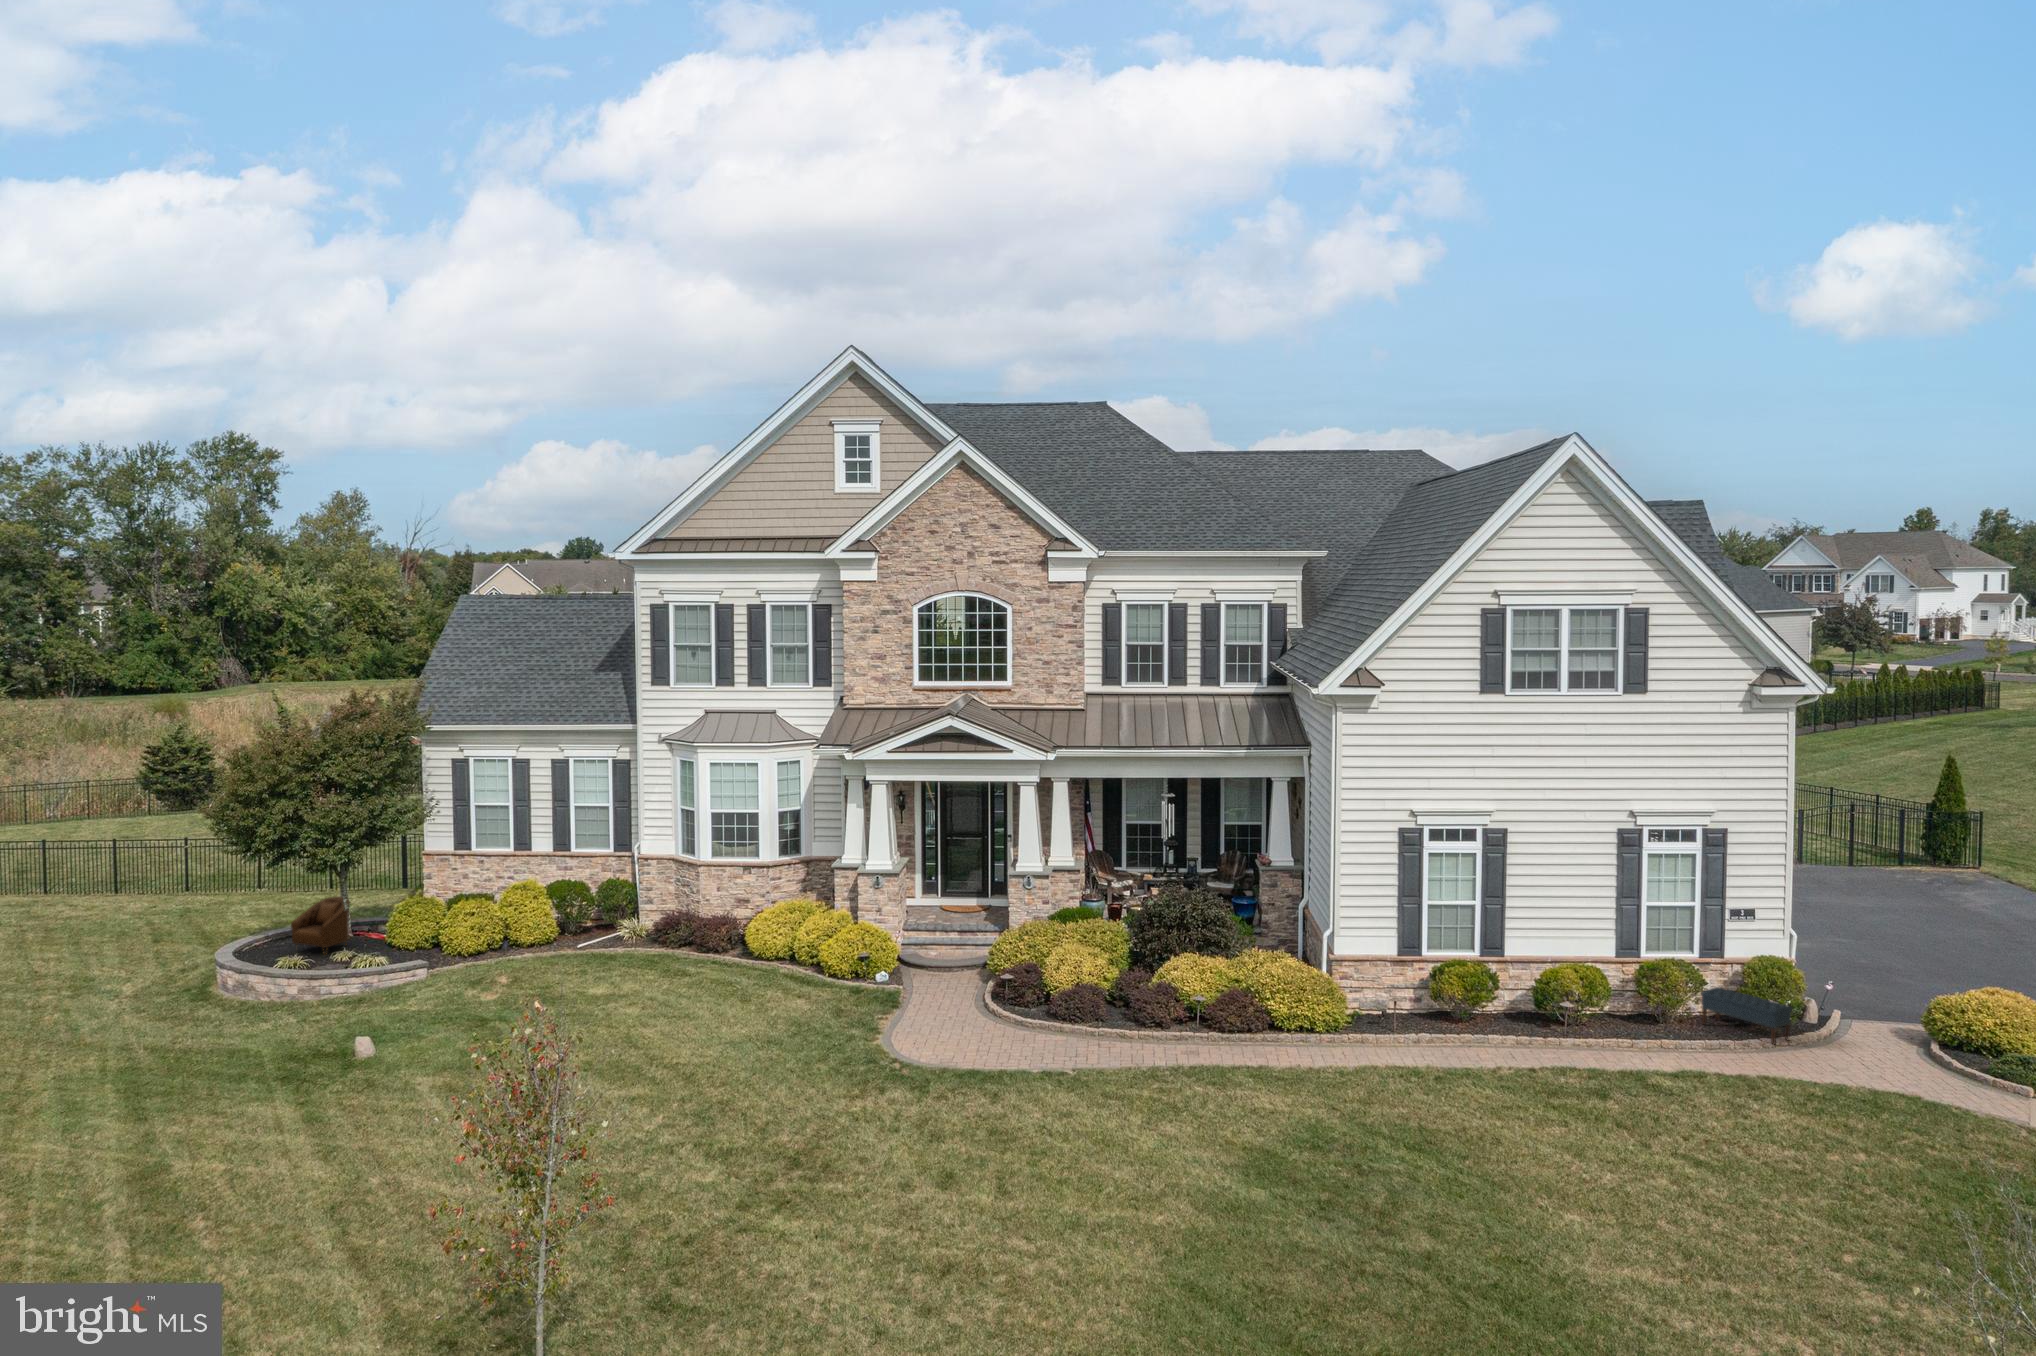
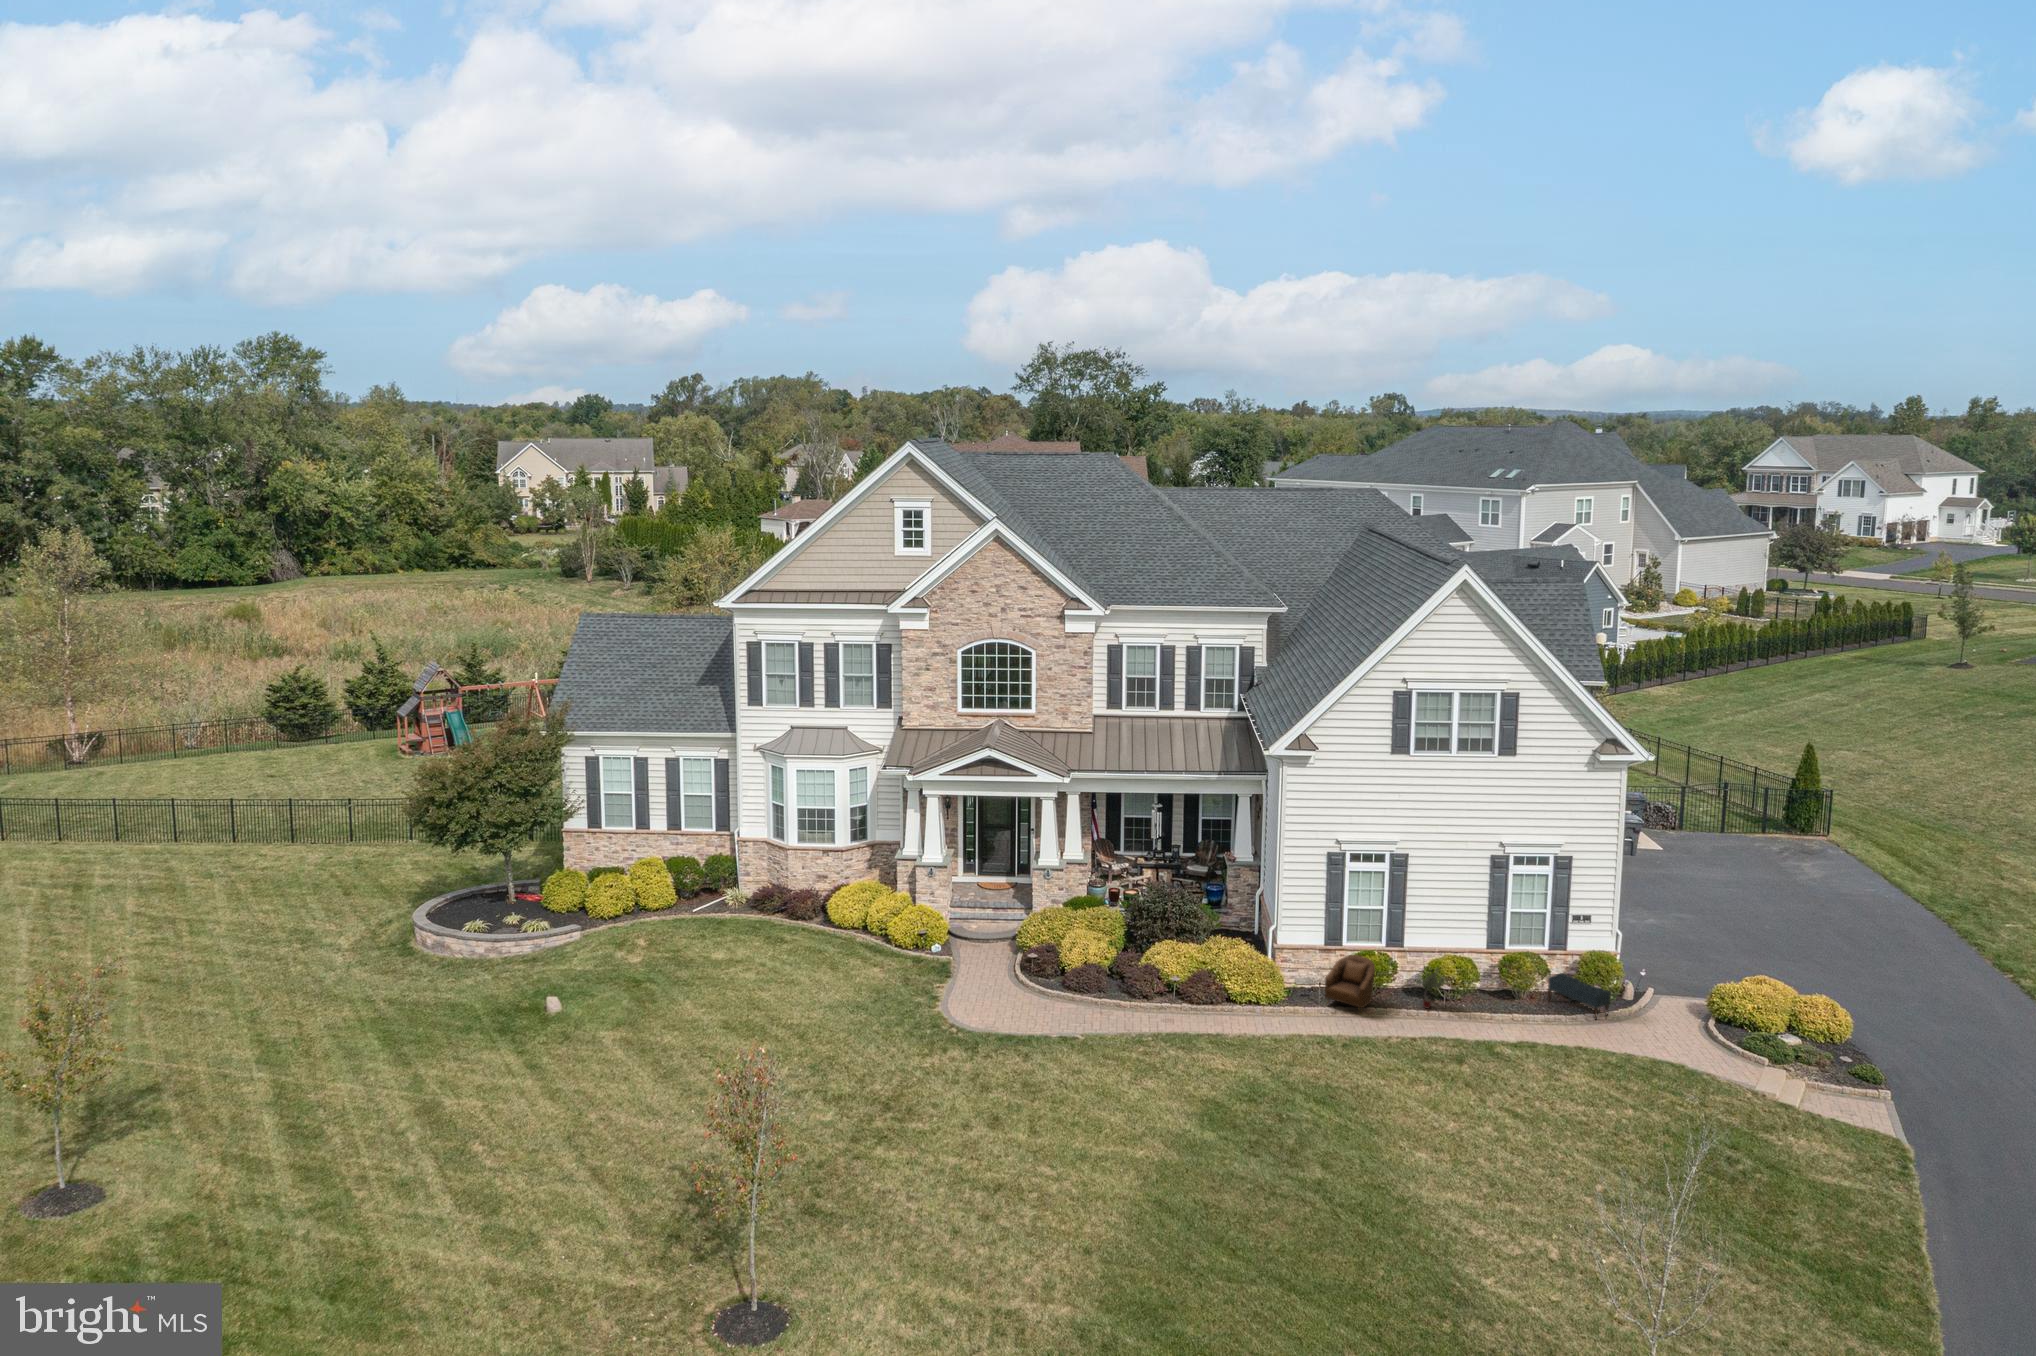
armchair: present [291,896,350,948] -> present [1325,955,1375,1008]
potted tree: none [1520,978,1565,1036] -> present [1415,970,1444,1009]

